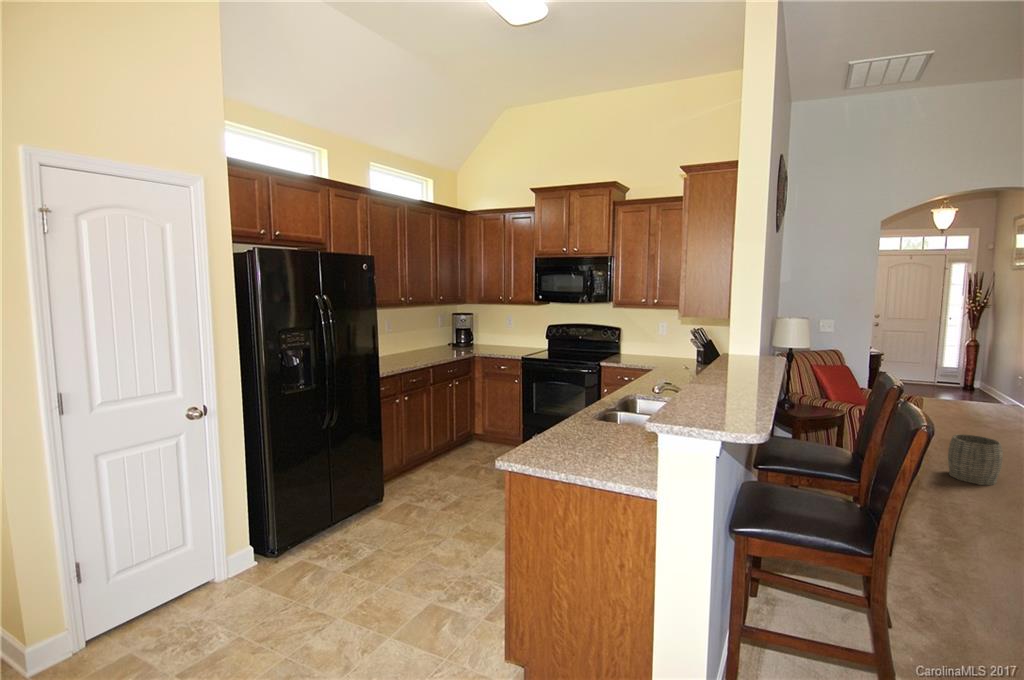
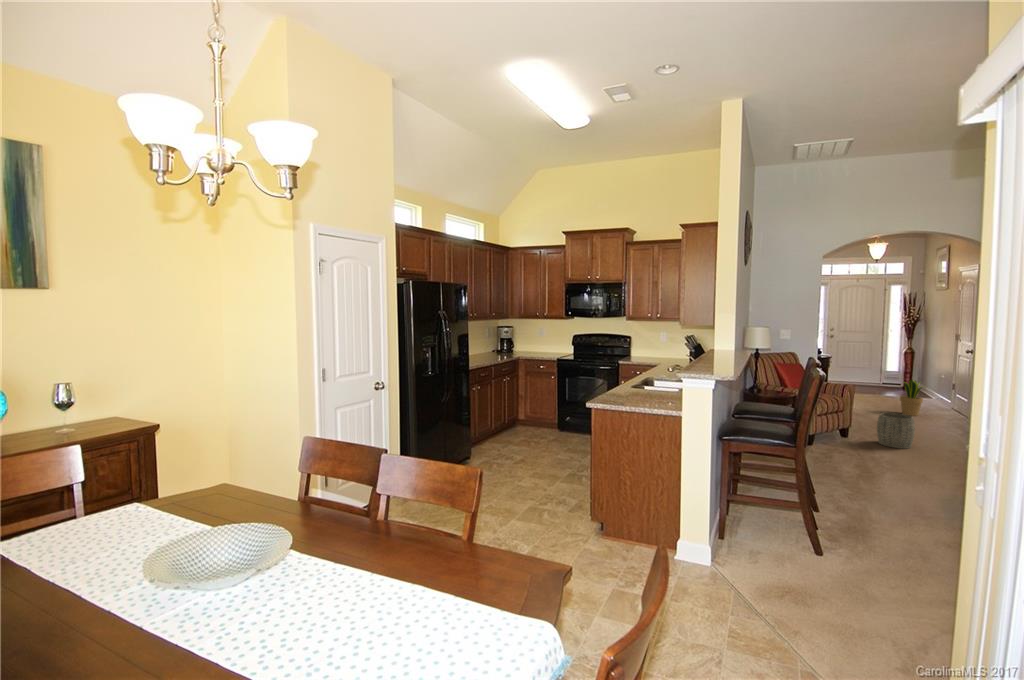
potted plant: none [968,383,1005,431] -> present [900,380,923,416]

